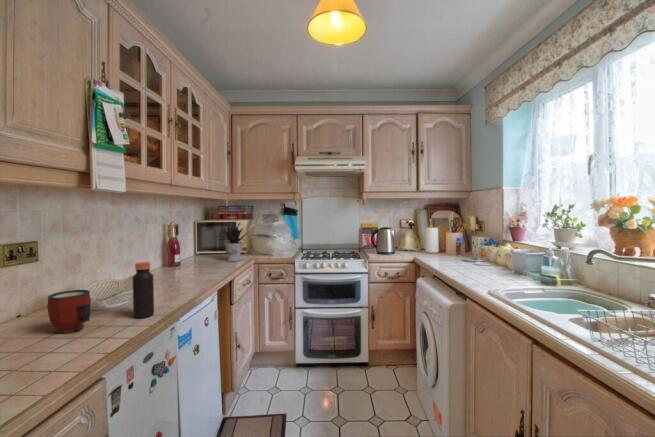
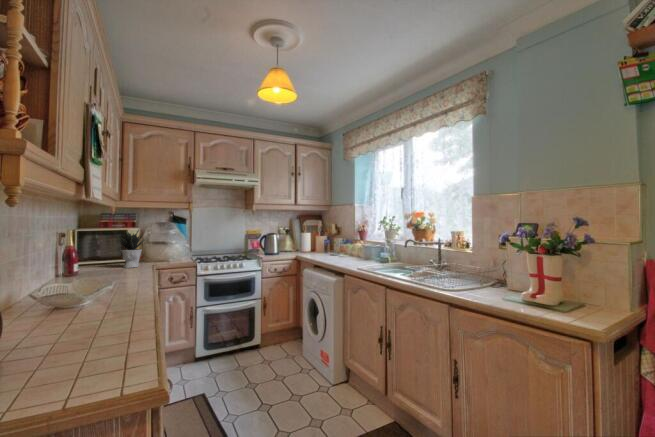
bottle: present [132,262,154,318] -> none [105,259,124,307]
mug: present [47,290,91,333] -> none [37,285,84,323]

